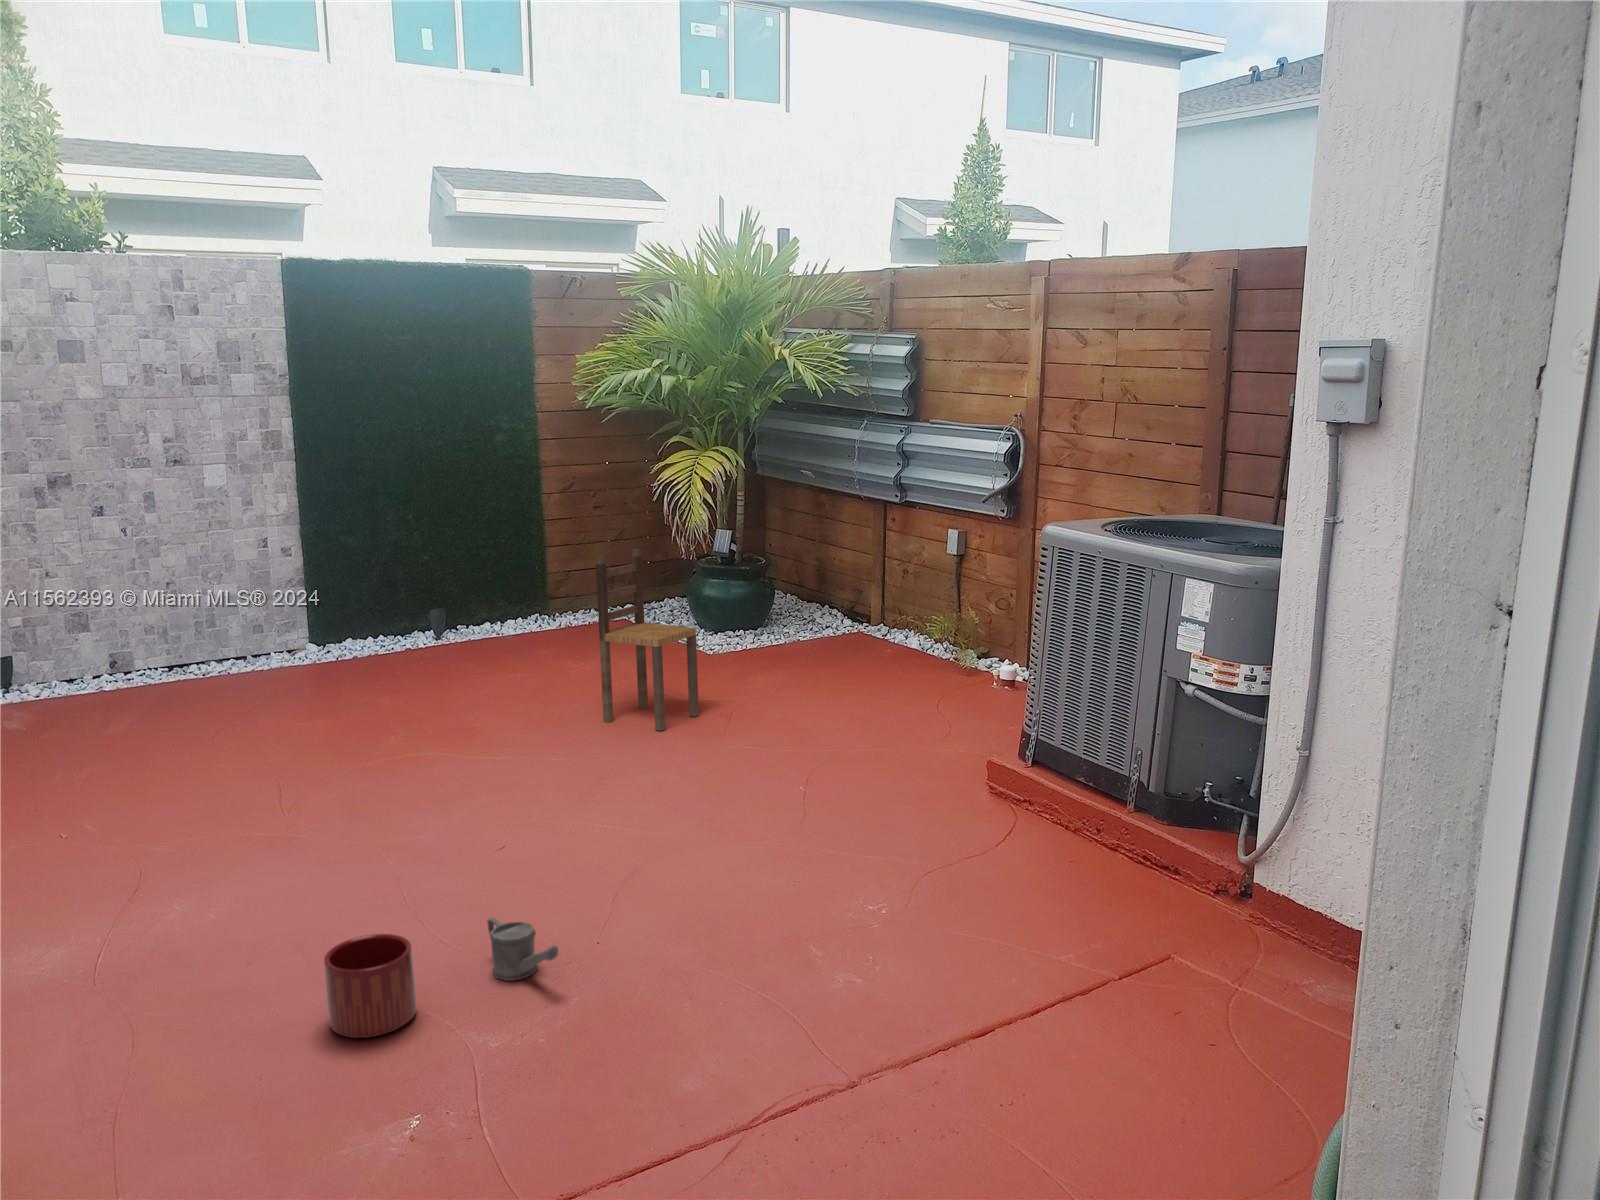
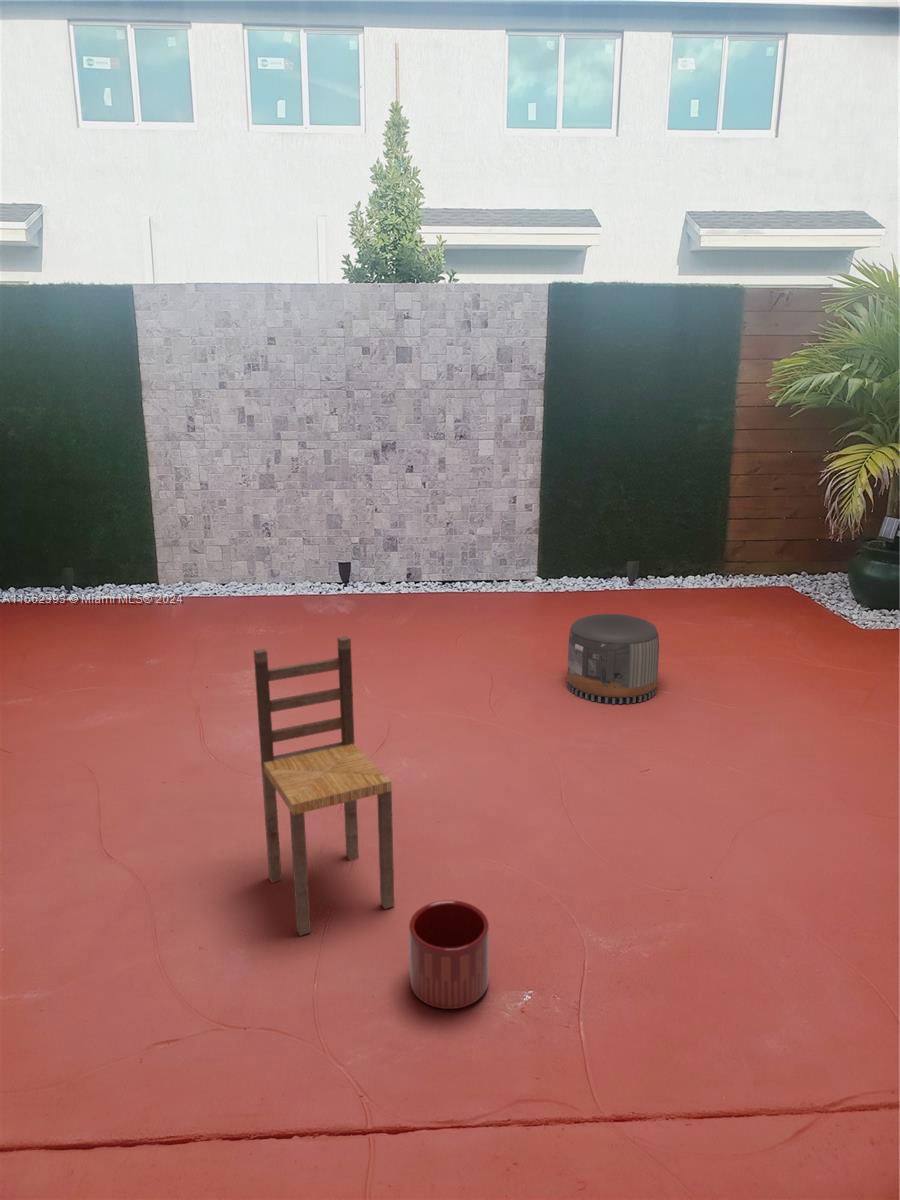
chair: present [596,549,699,731] -> present [254,637,394,935]
pouf: none [392,660,506,764] -> present [567,614,659,704]
watering can: present [487,918,558,981] -> none [570,906,630,988]

